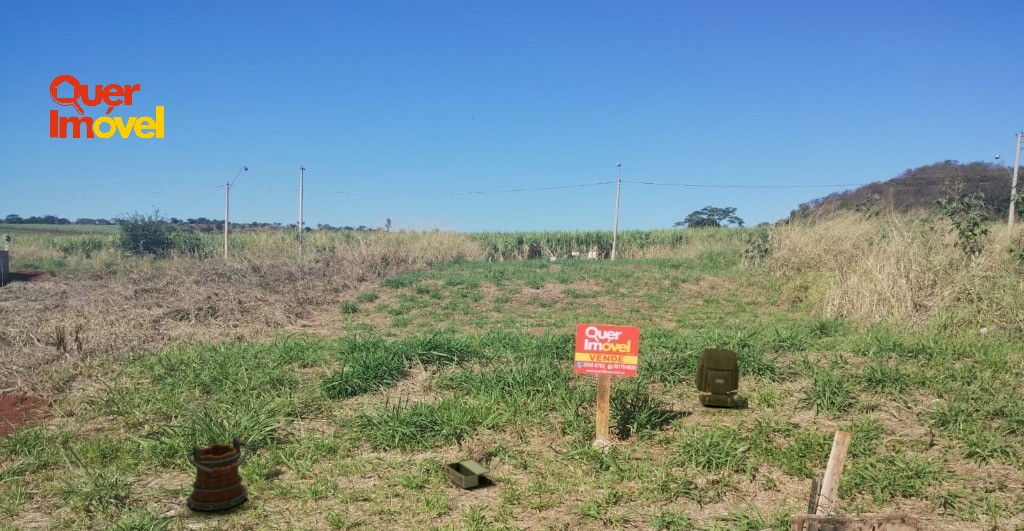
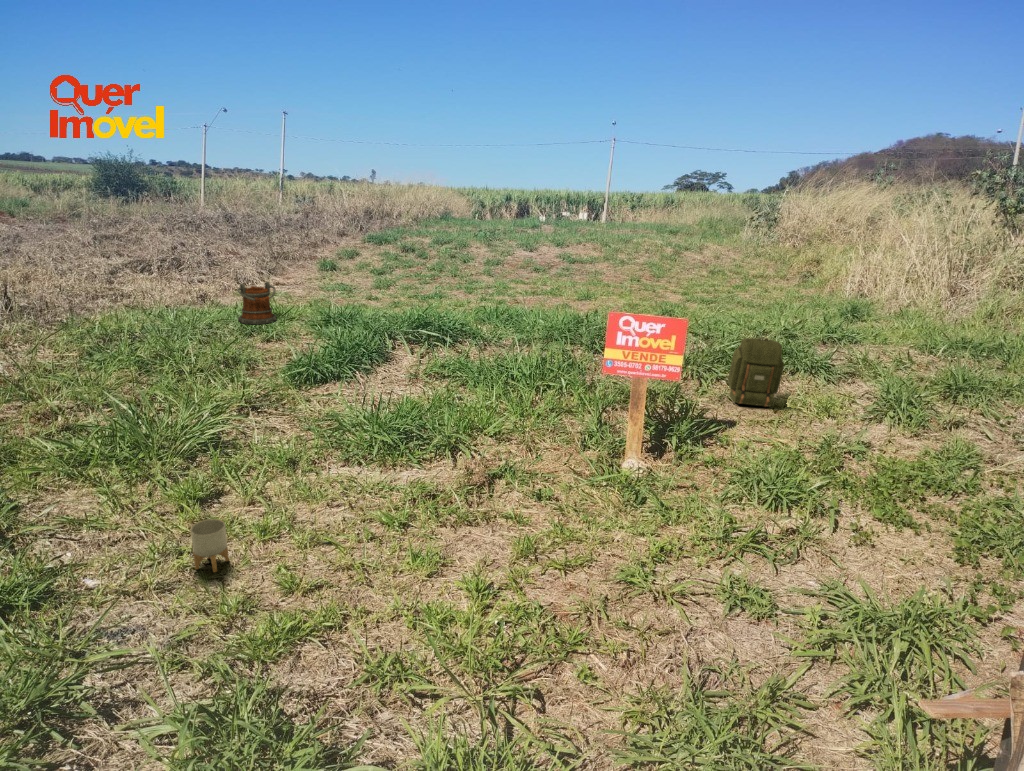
bucket: present [186,436,248,510] -> present [237,282,276,324]
toolbox: present [445,459,491,488] -> none [436,482,495,527]
planter: none [267,478,291,517] -> present [191,519,229,572]

